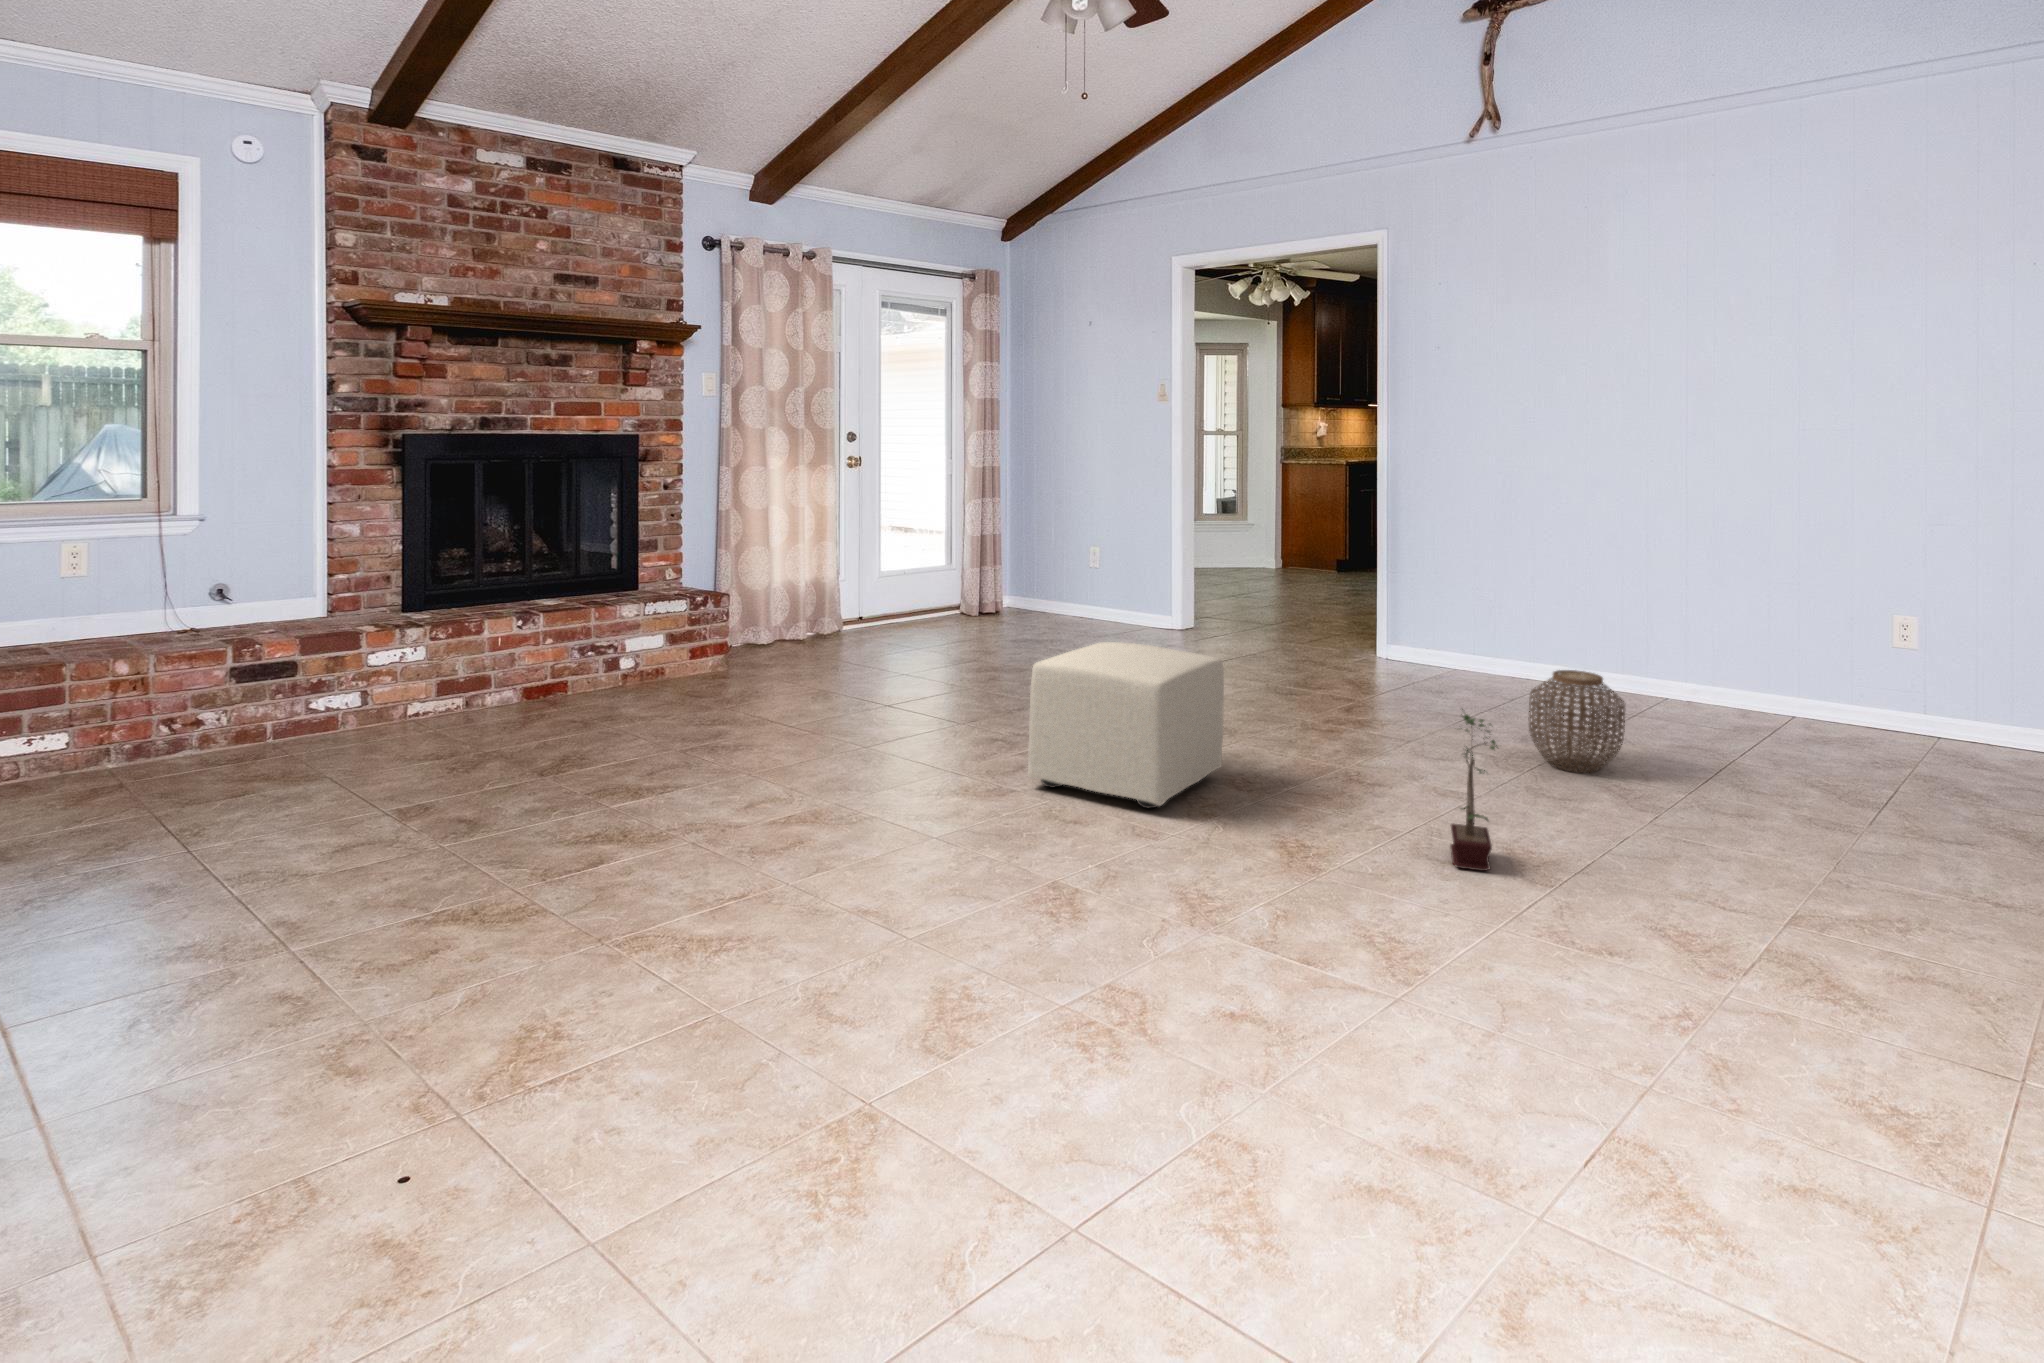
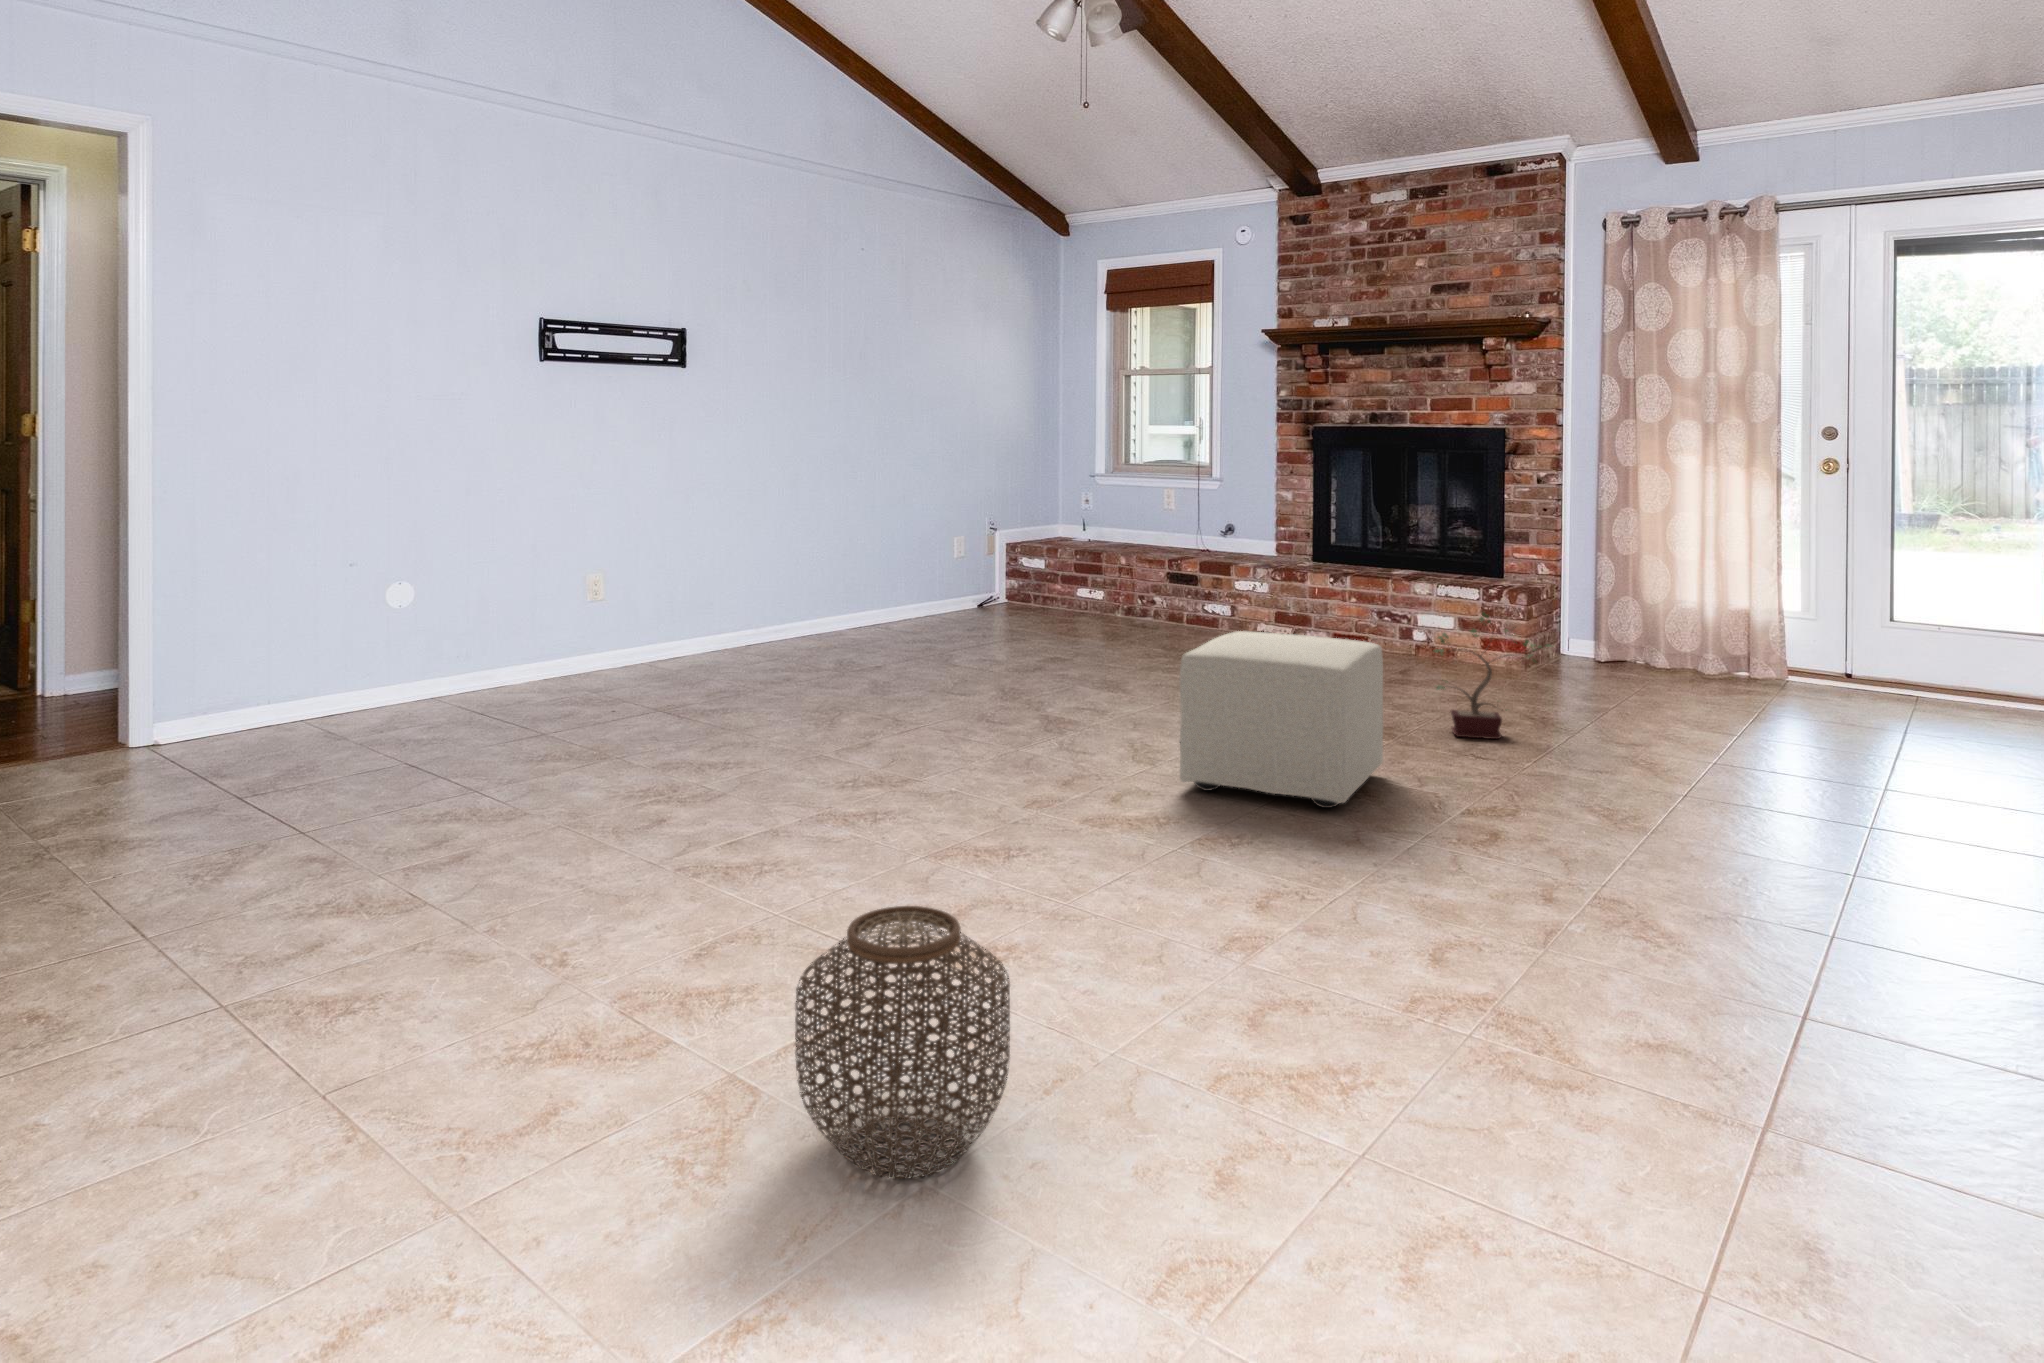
woven basket: present [1529,670,1625,773] -> present [795,906,1010,1179]
potted plant: present [1450,709,1497,871] -> present [1434,612,1551,739]

